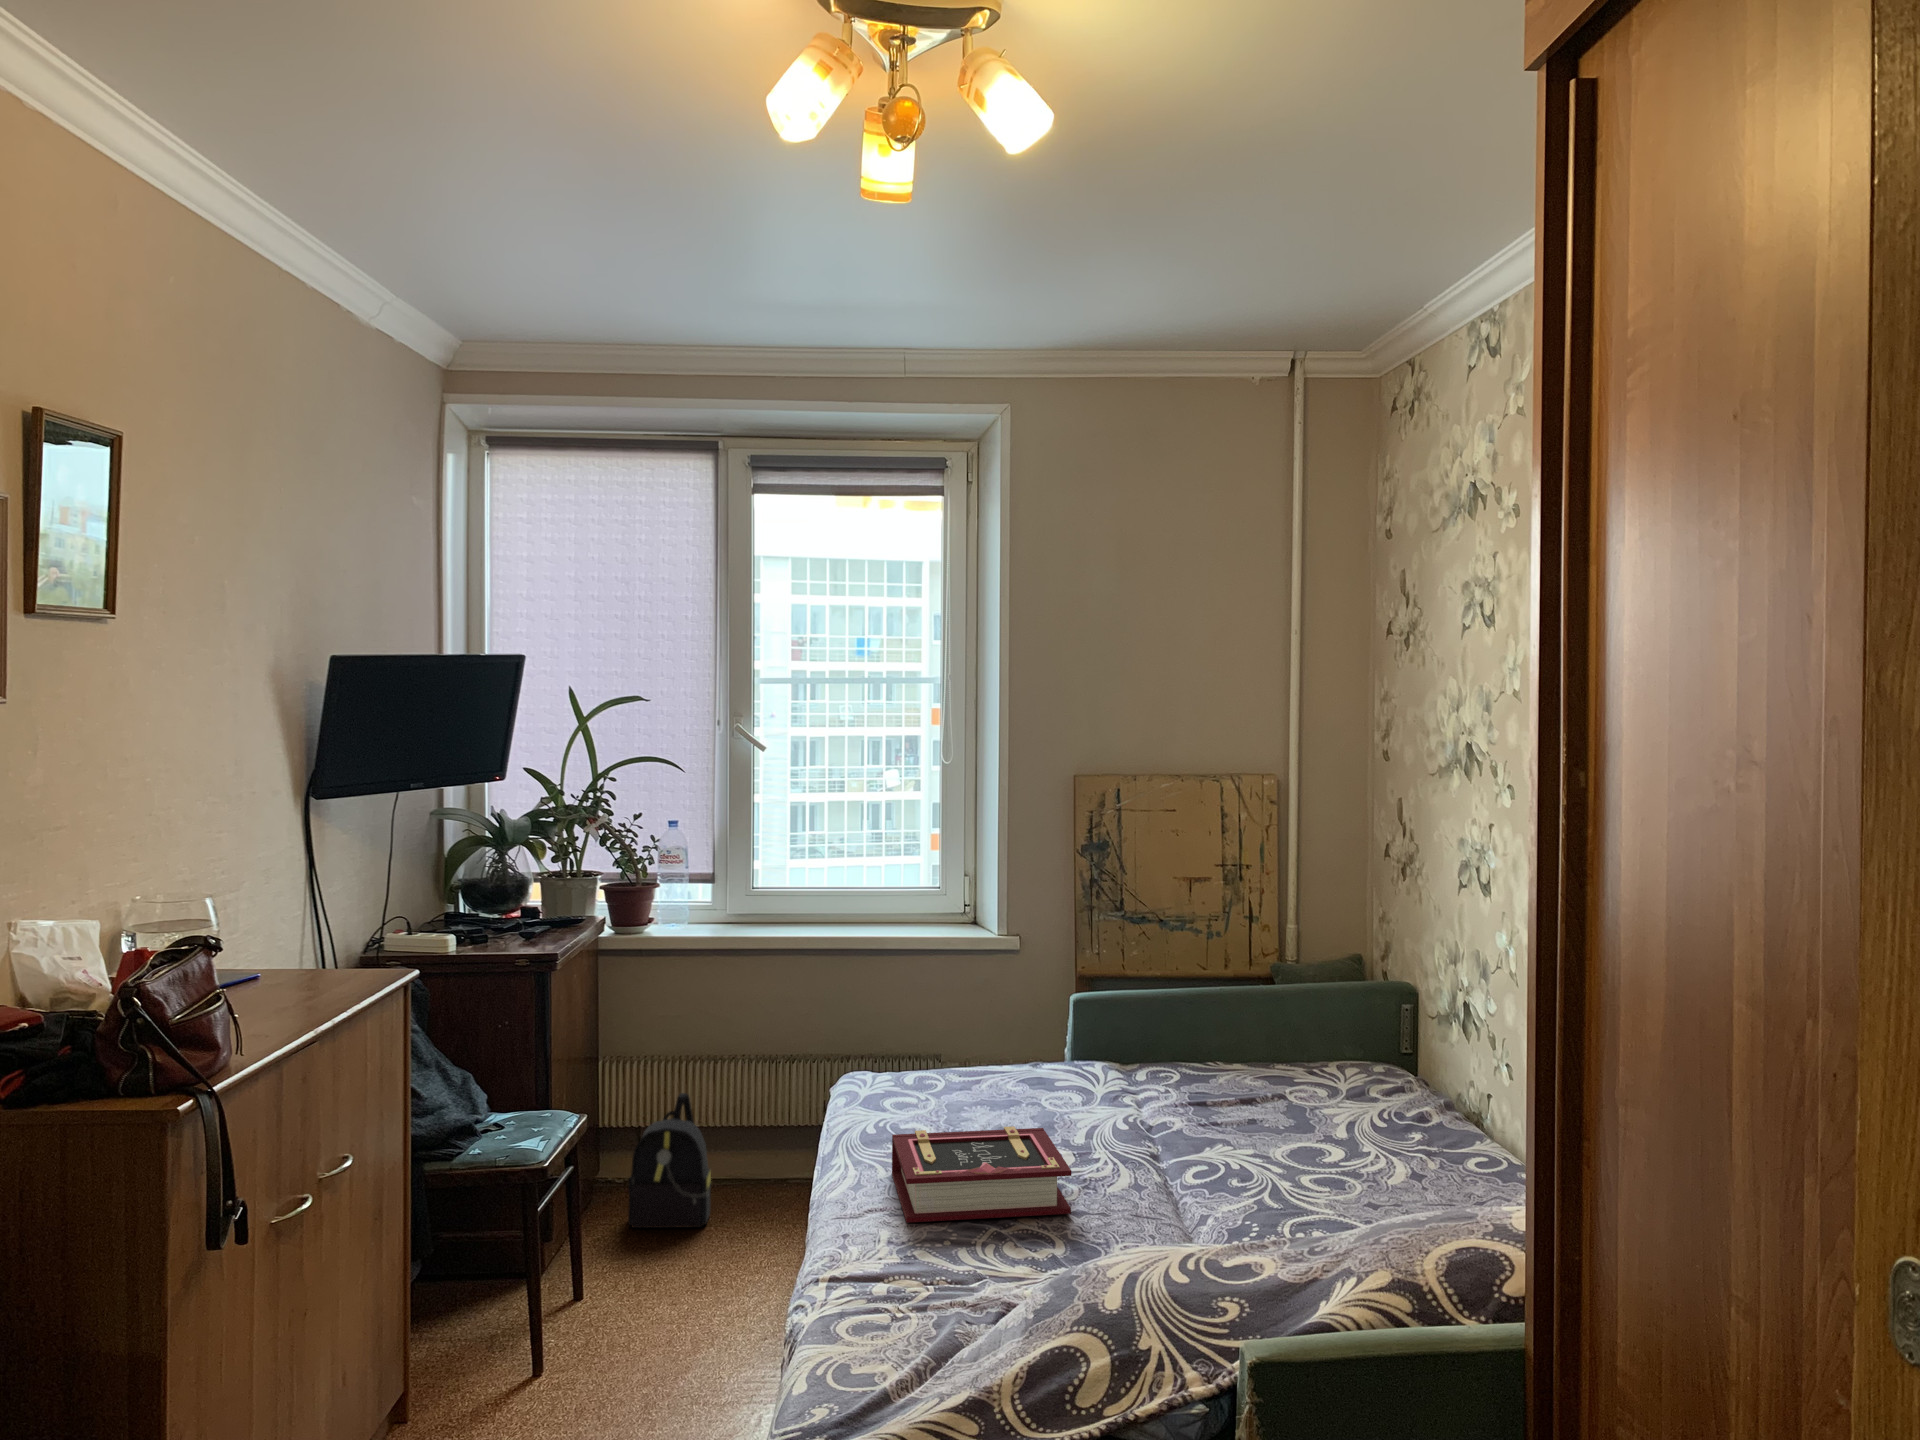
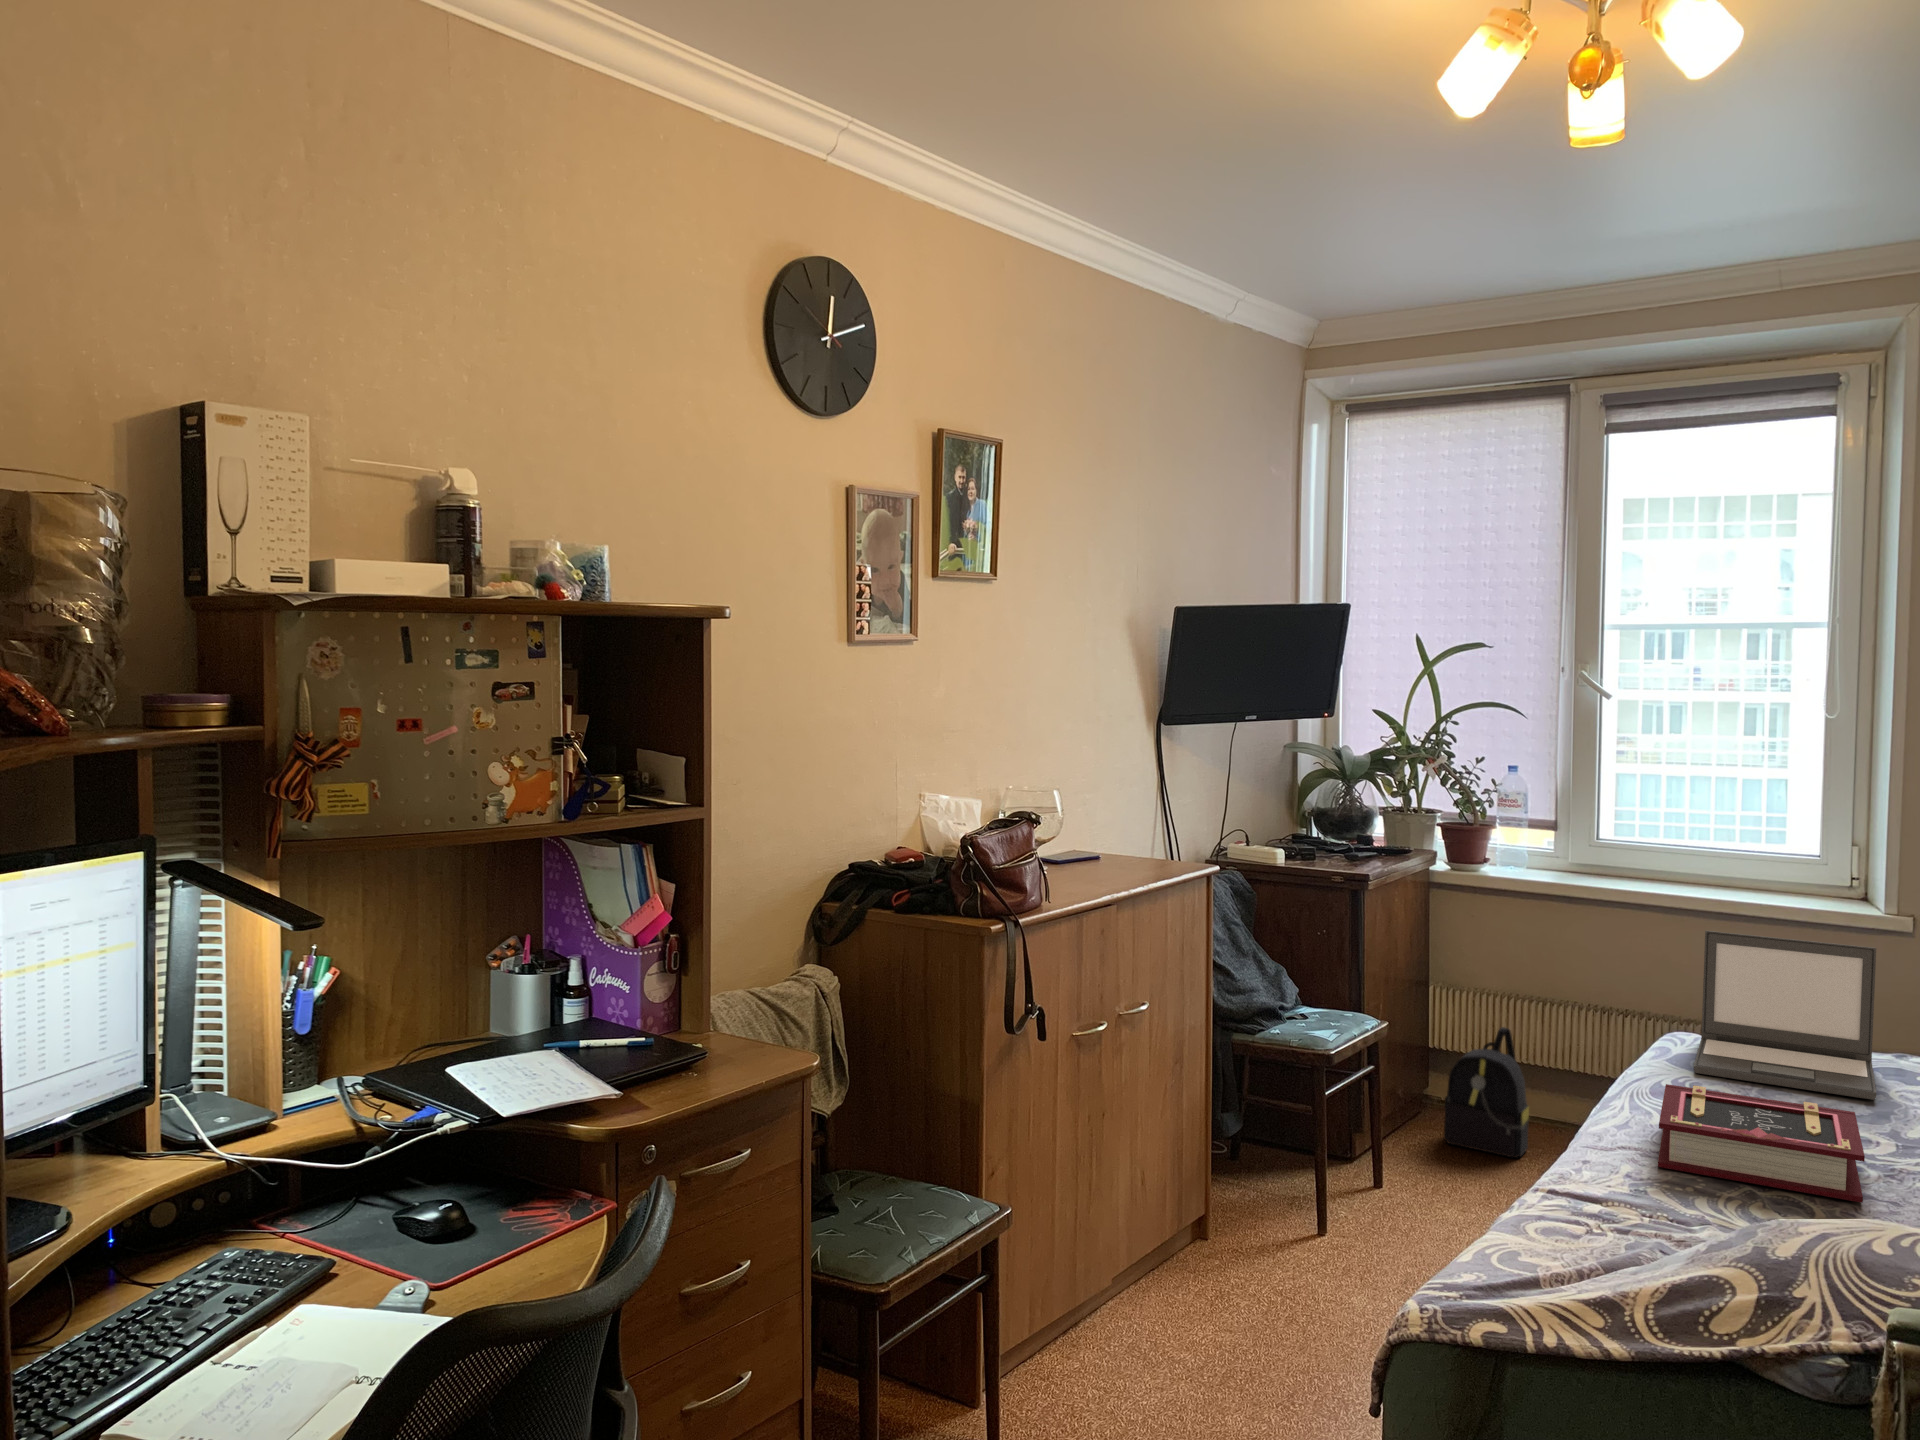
laptop: none [884,971,1035,1113] -> present [1694,931,1876,1100]

